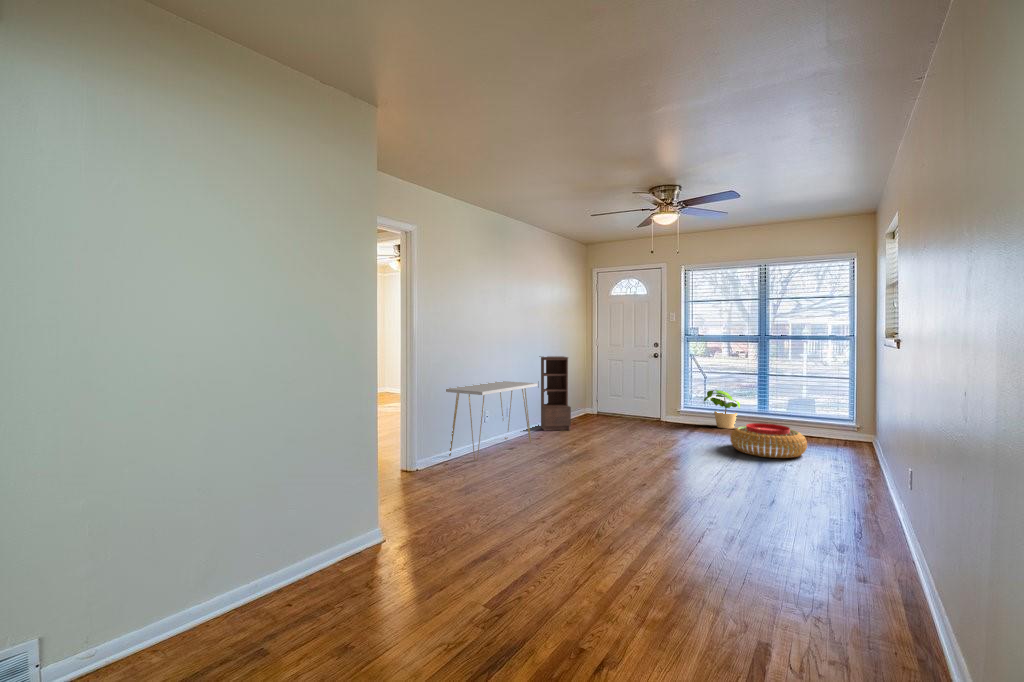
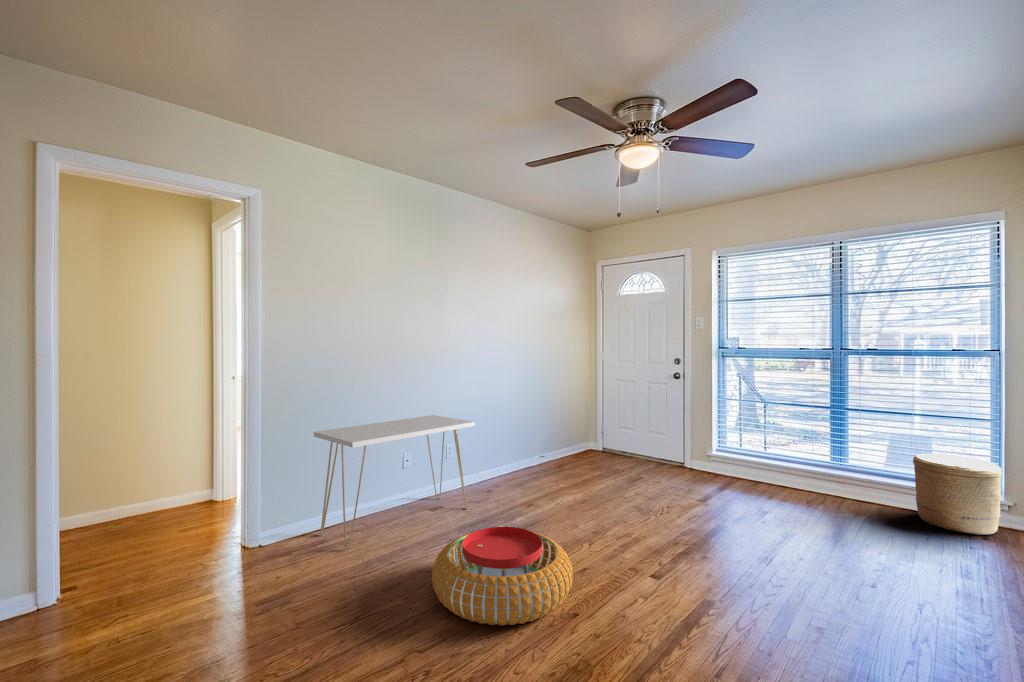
bookshelf: present [539,356,571,431] -> none [505,378,543,484]
potted plant: present [704,390,740,429] -> none [744,431,801,489]
woven basket: none [806,400,853,443] -> present [913,454,1002,535]
pouf: present [730,423,807,458] -> present [432,527,573,626]

